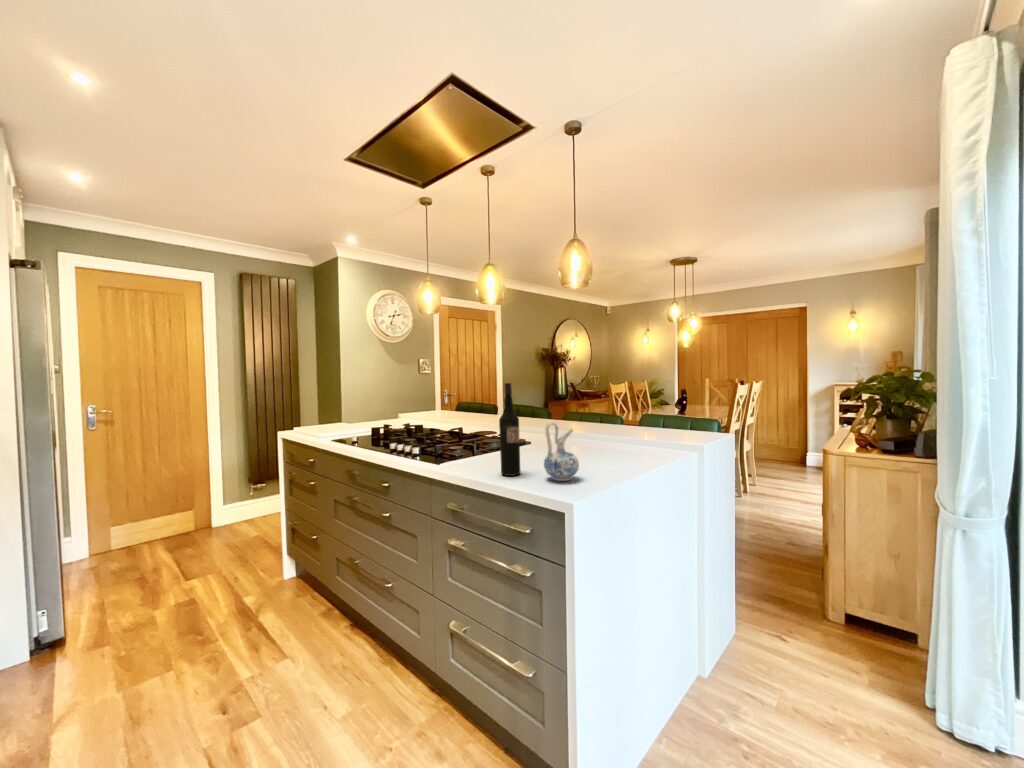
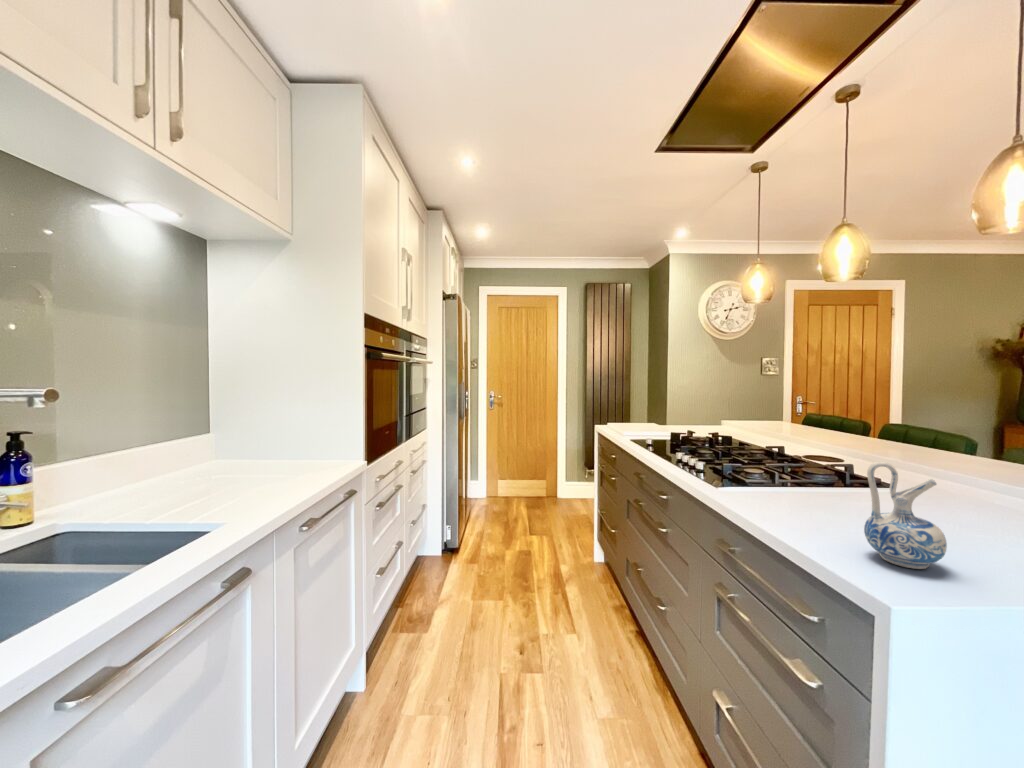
wine bottle: present [499,383,520,476] -> none [791,393,827,532]

